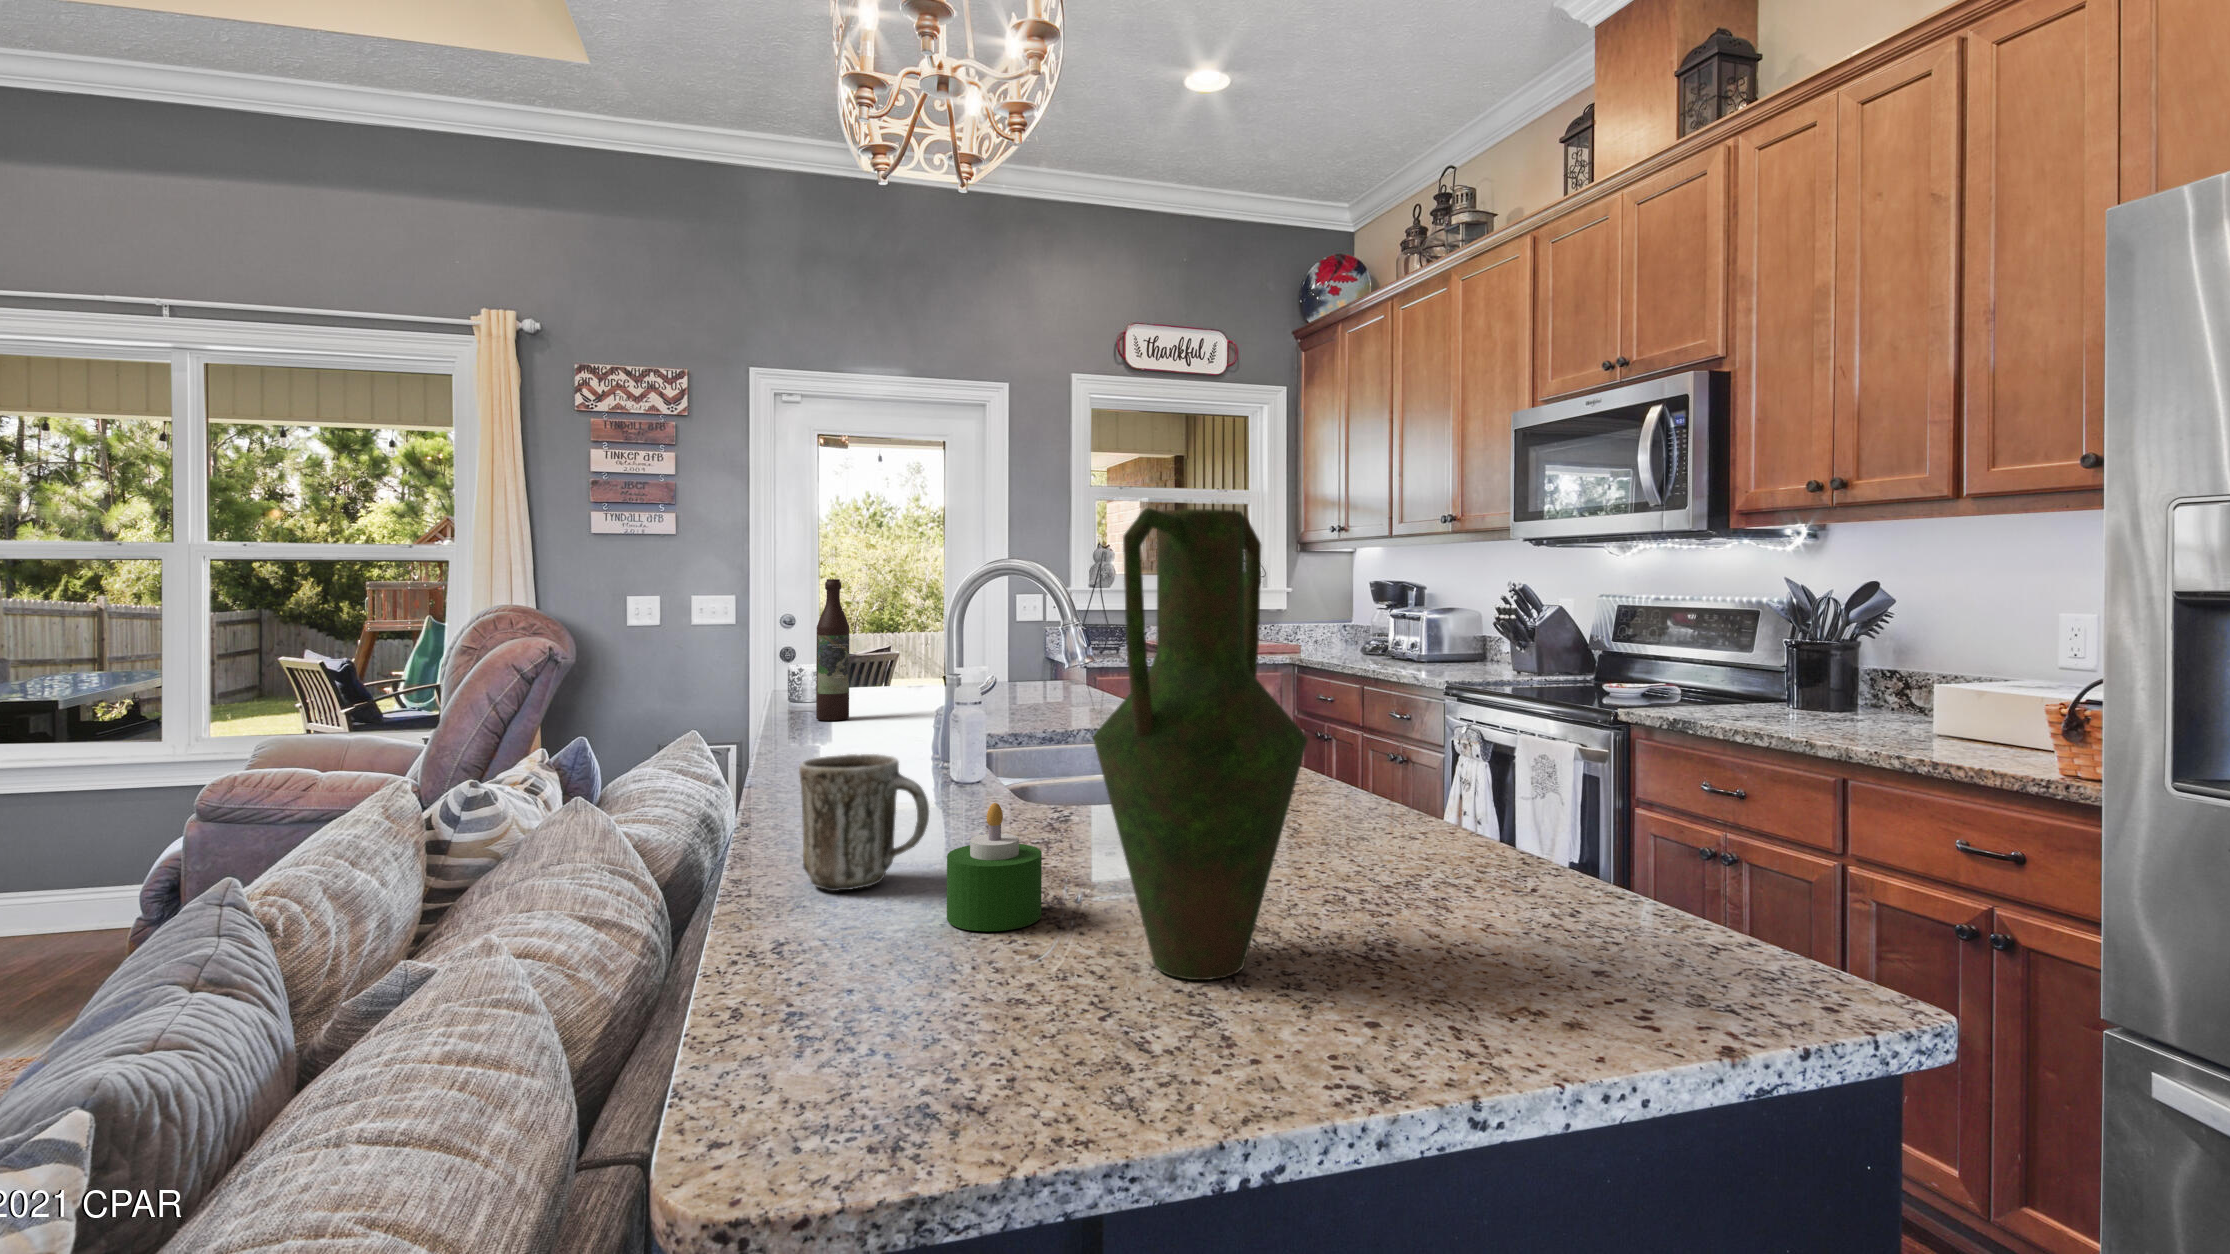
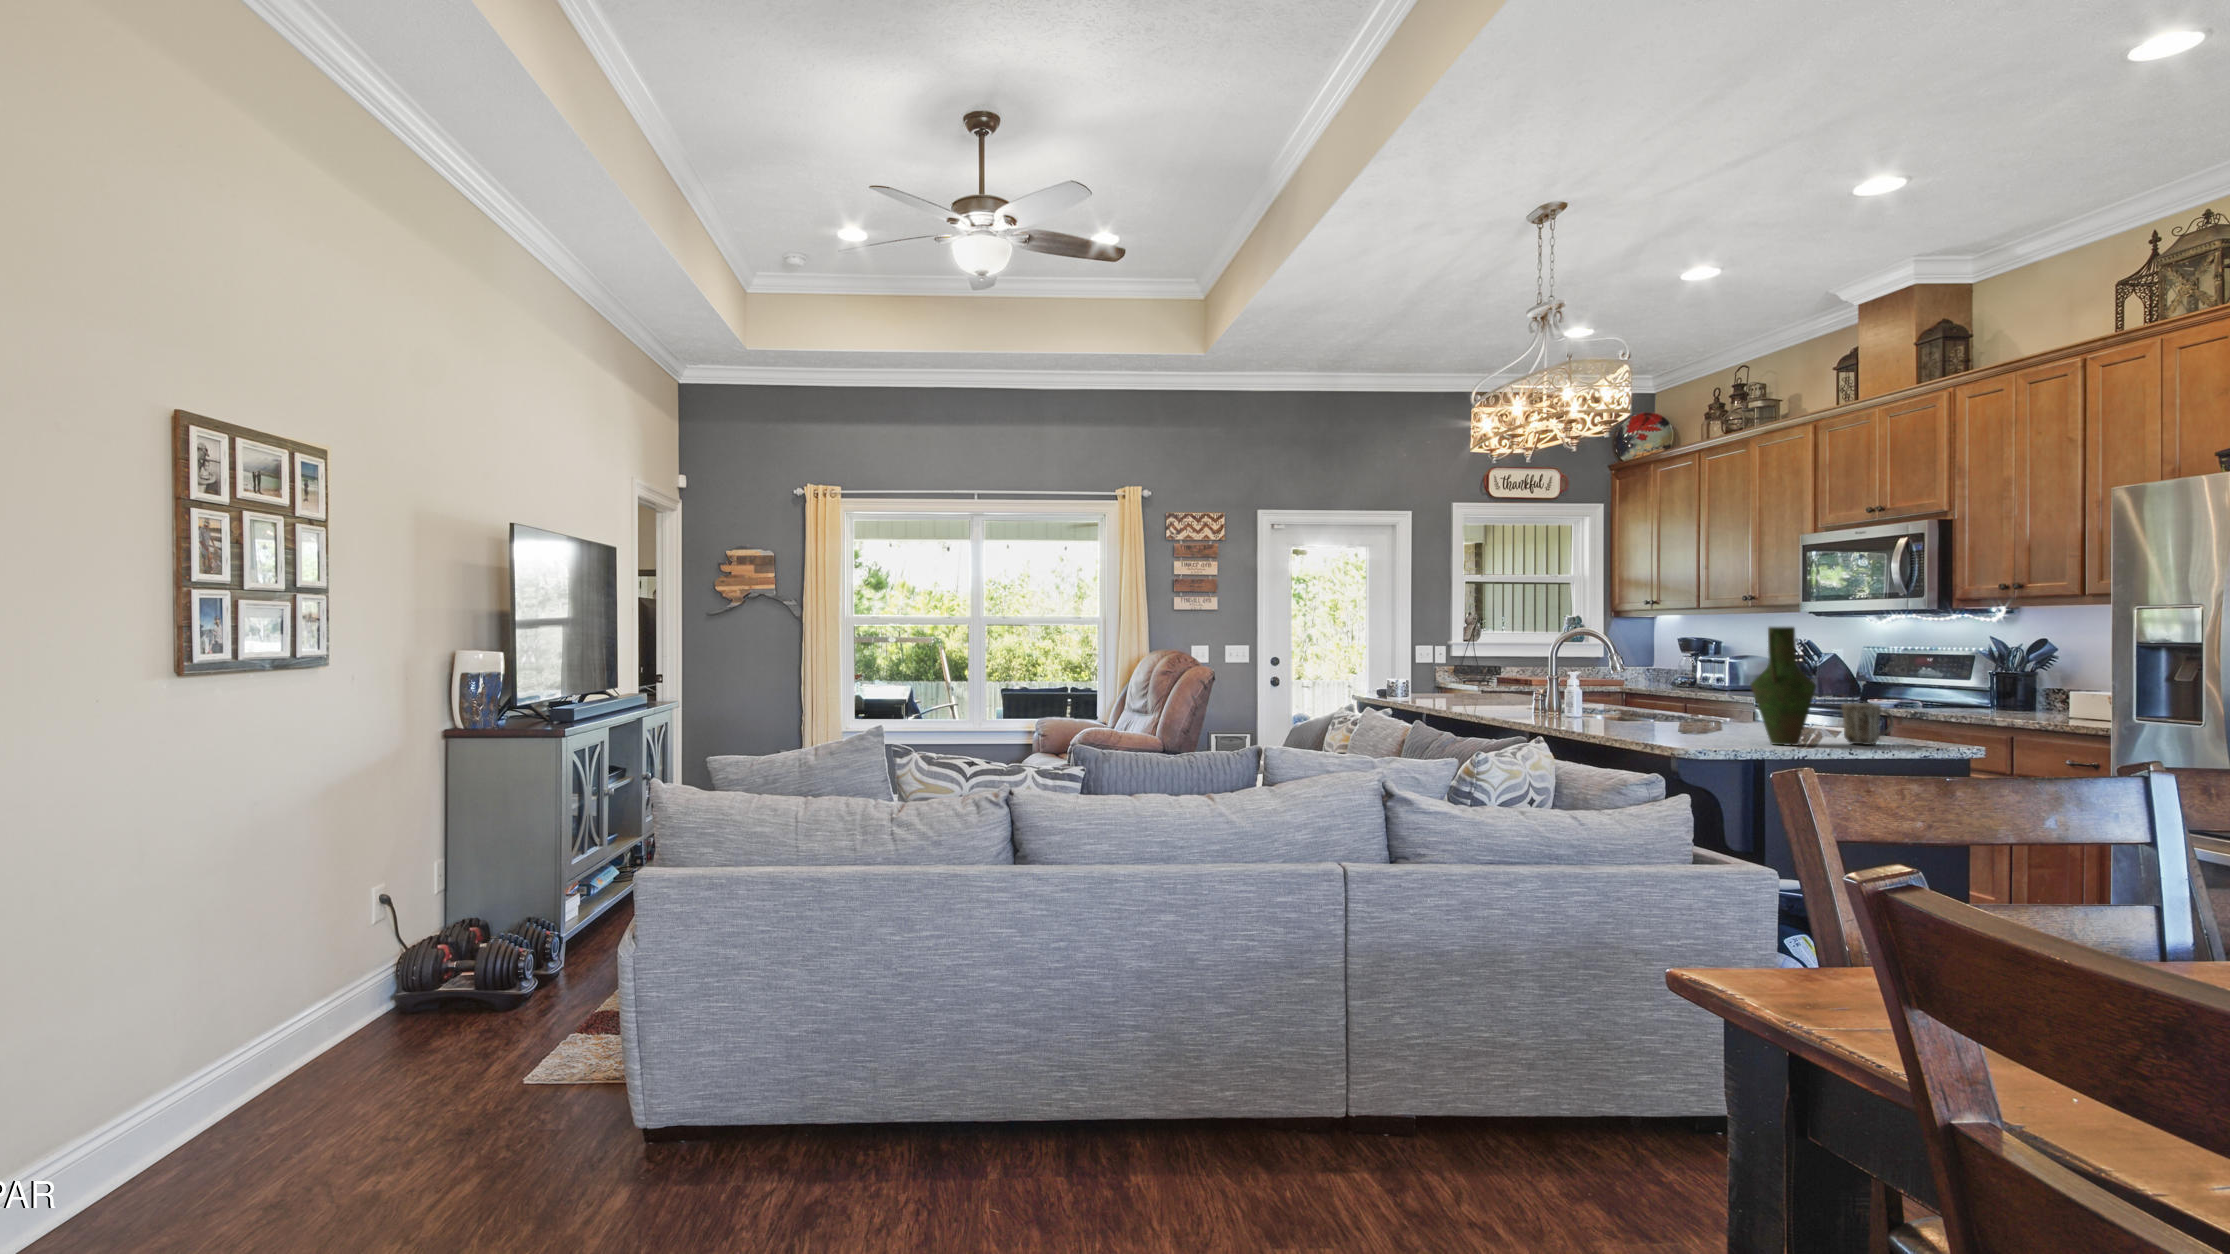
wine bottle: present [816,579,849,721] -> none [1443,640,1460,708]
mug: present [799,754,929,891] -> present [1842,703,1894,745]
candle: present [947,803,1042,931] -> none [1689,707,1720,741]

